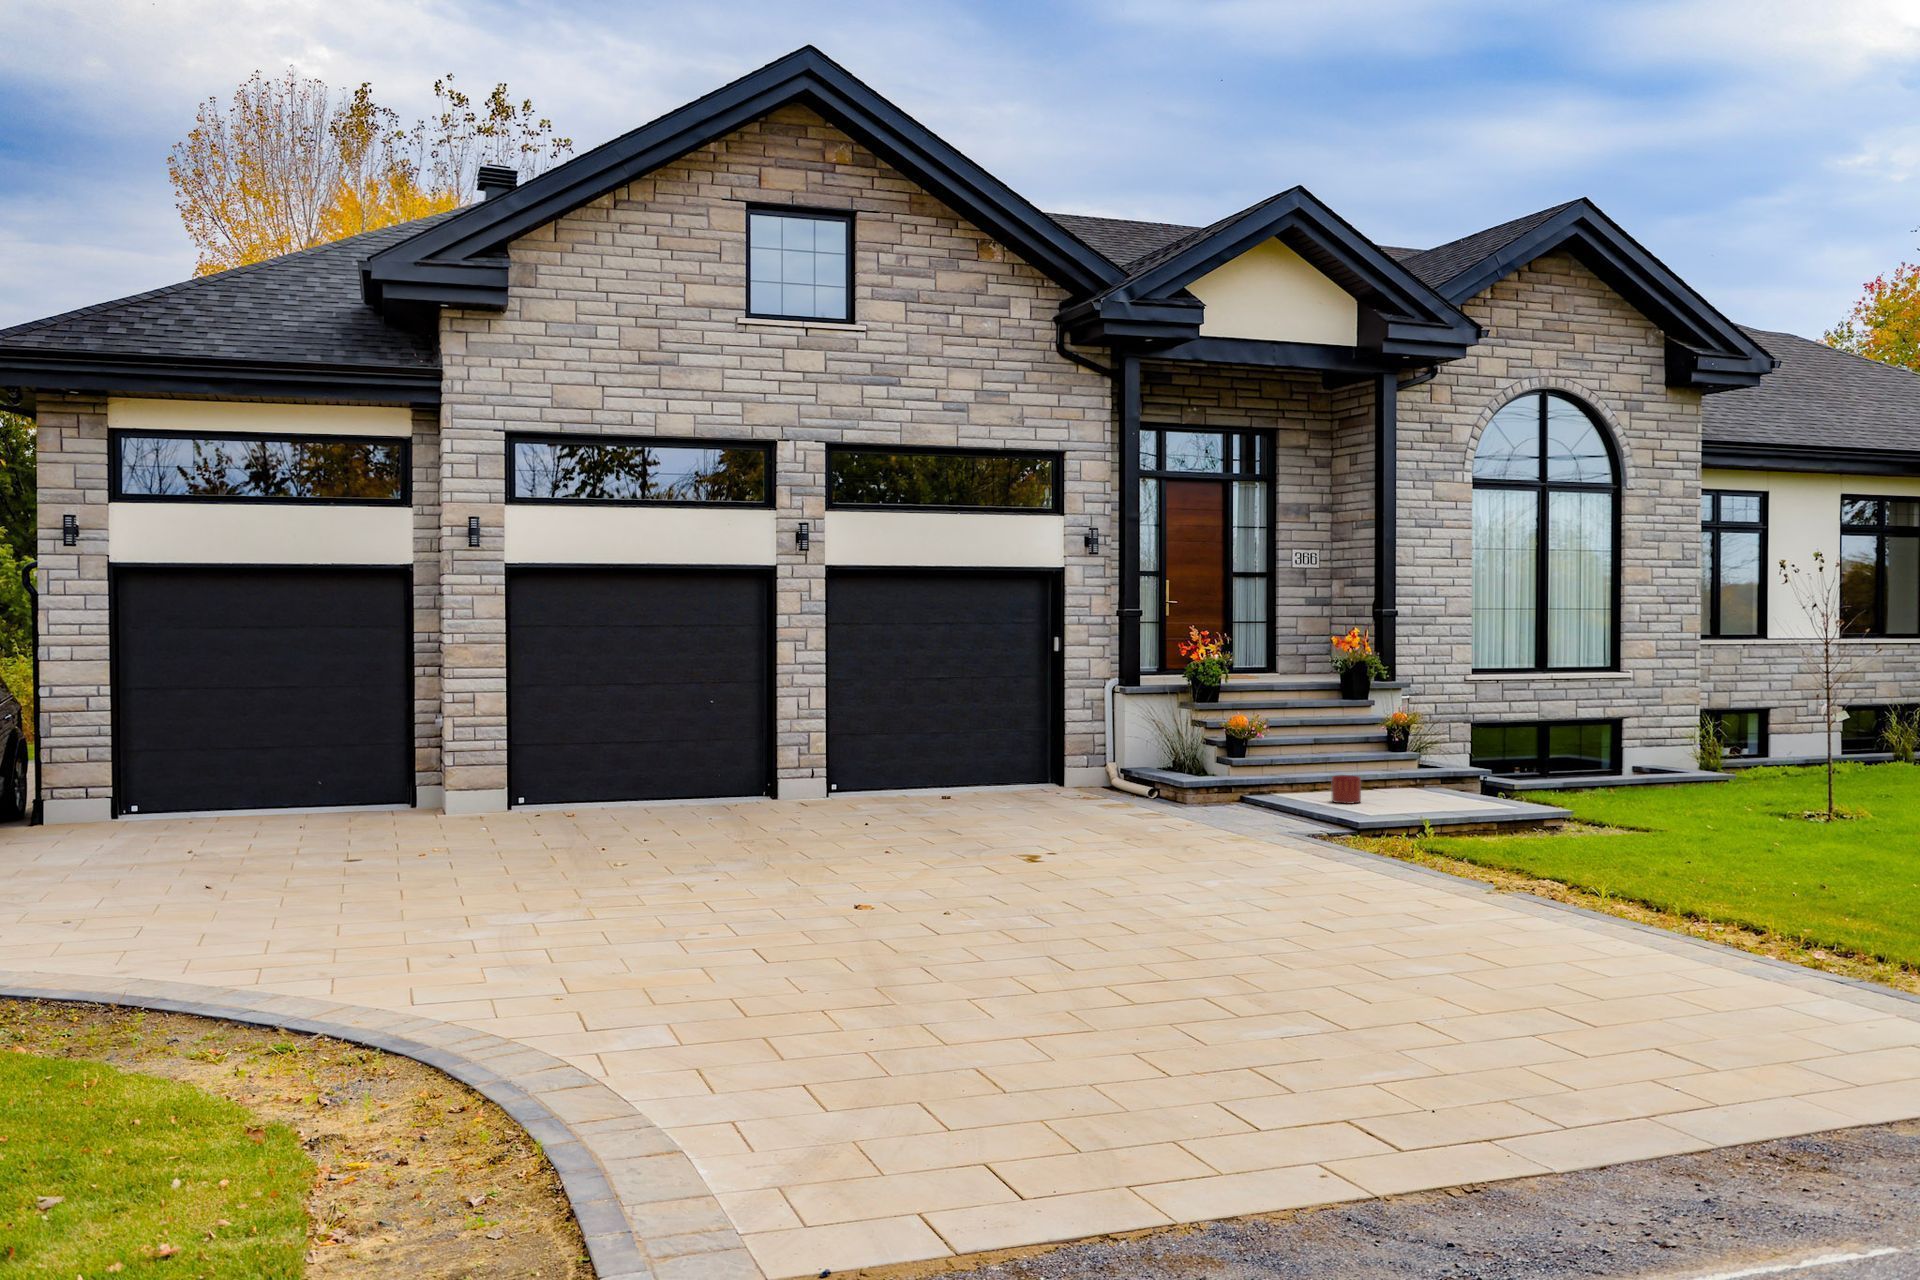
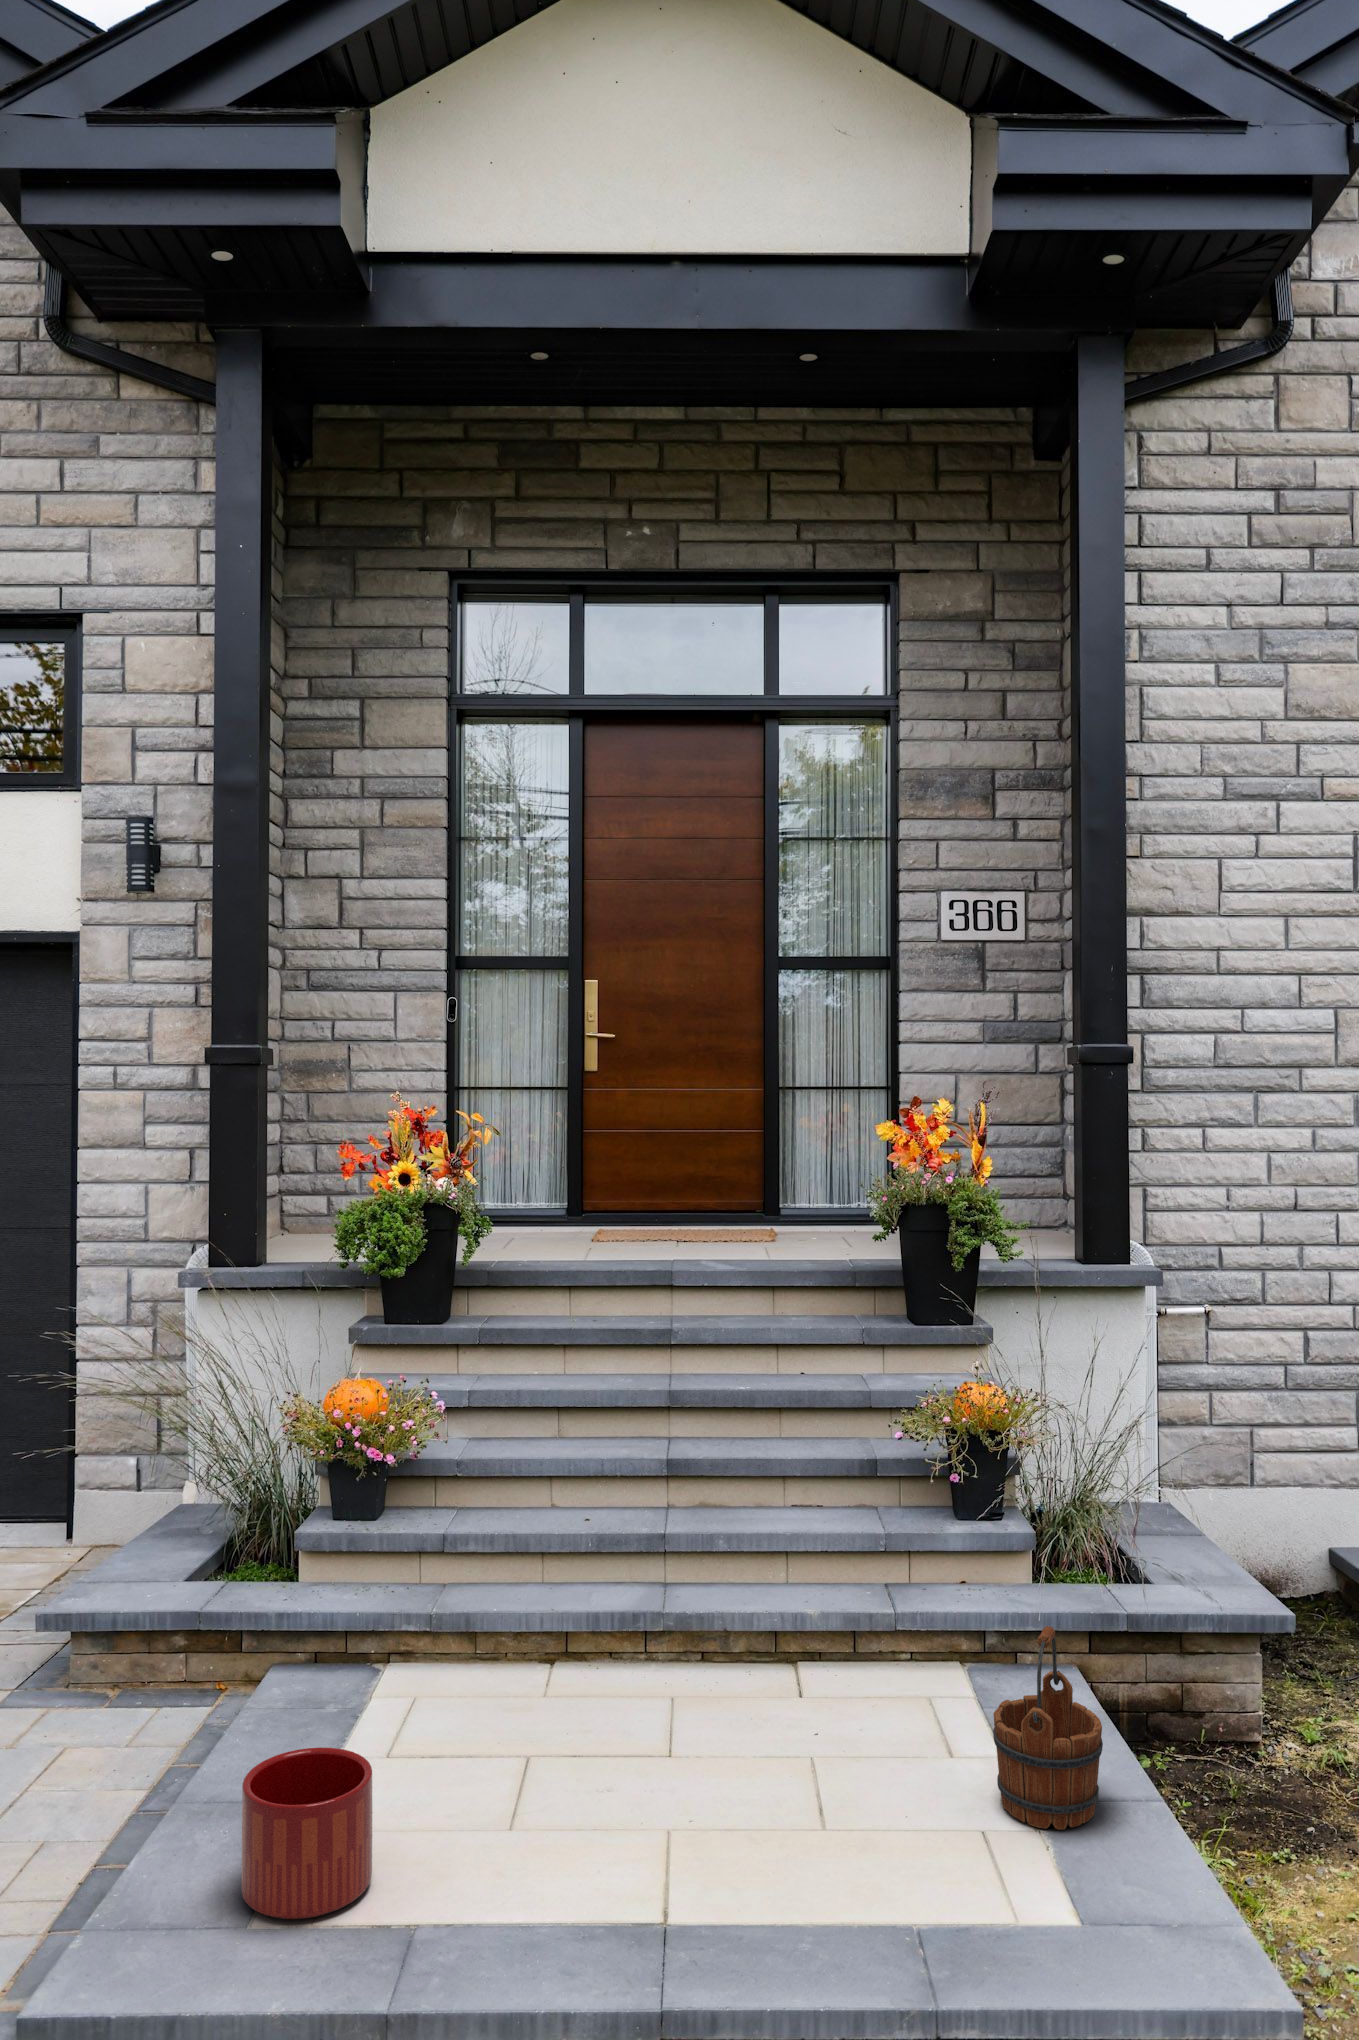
wooden bucket: none [1451,748,1477,790] -> present [993,1626,1103,1830]

